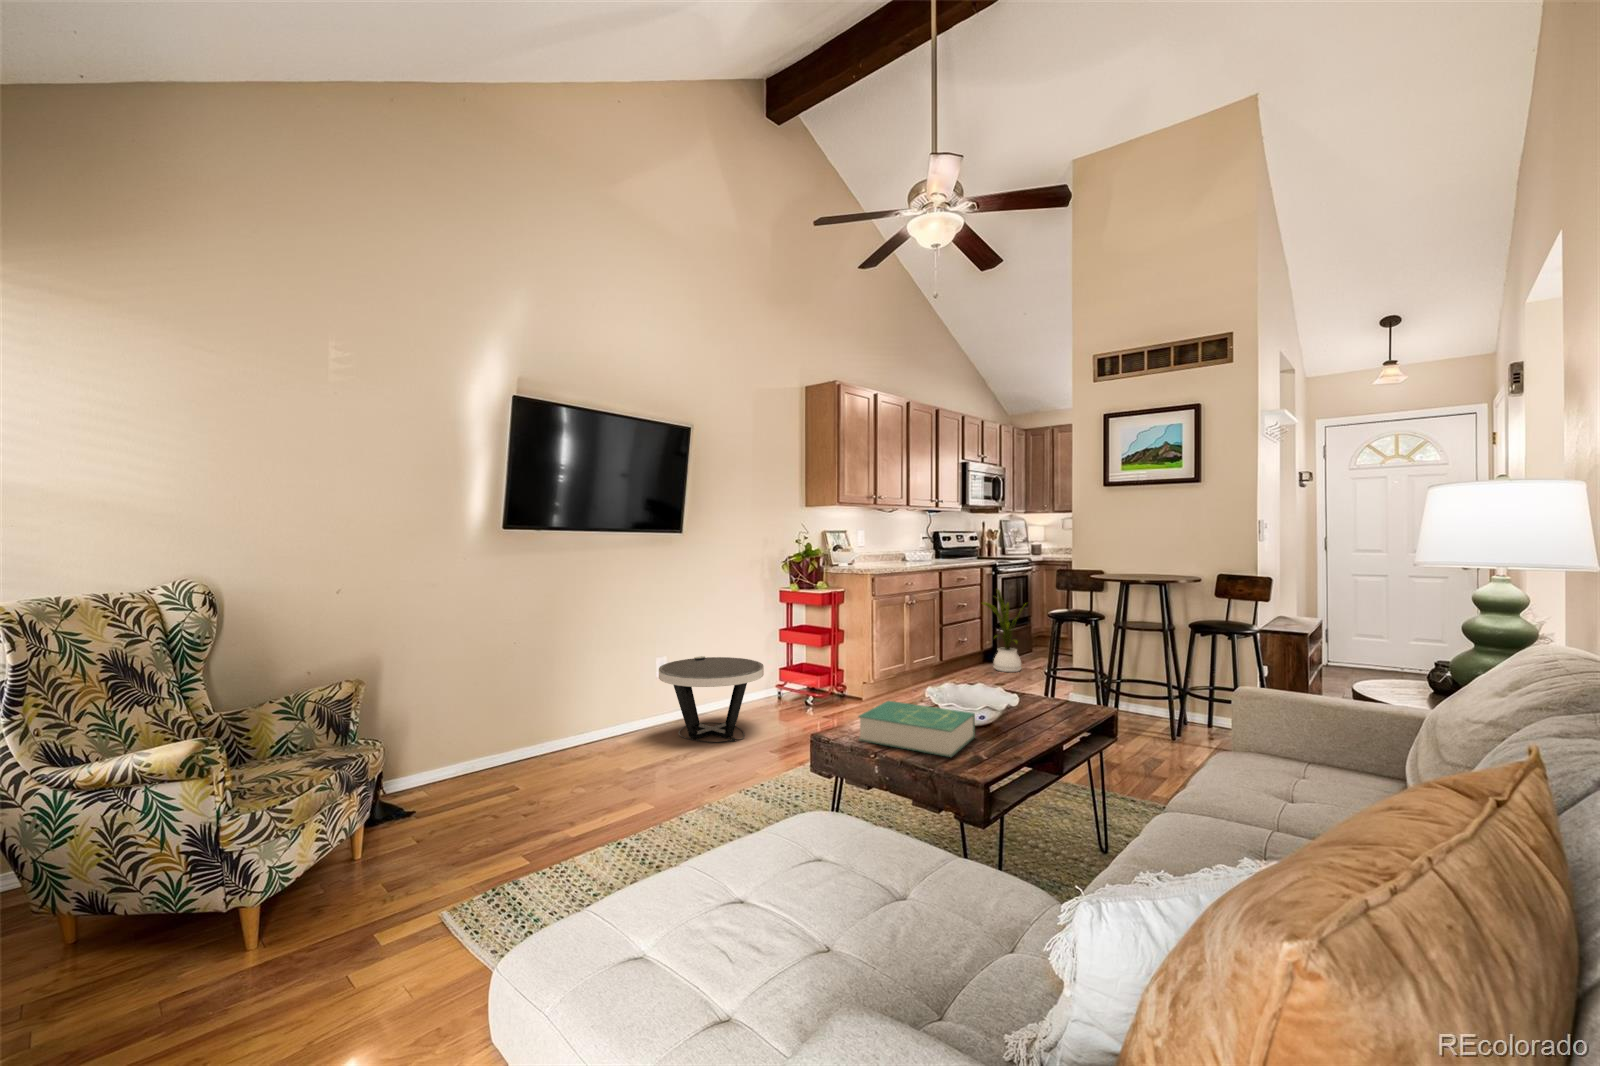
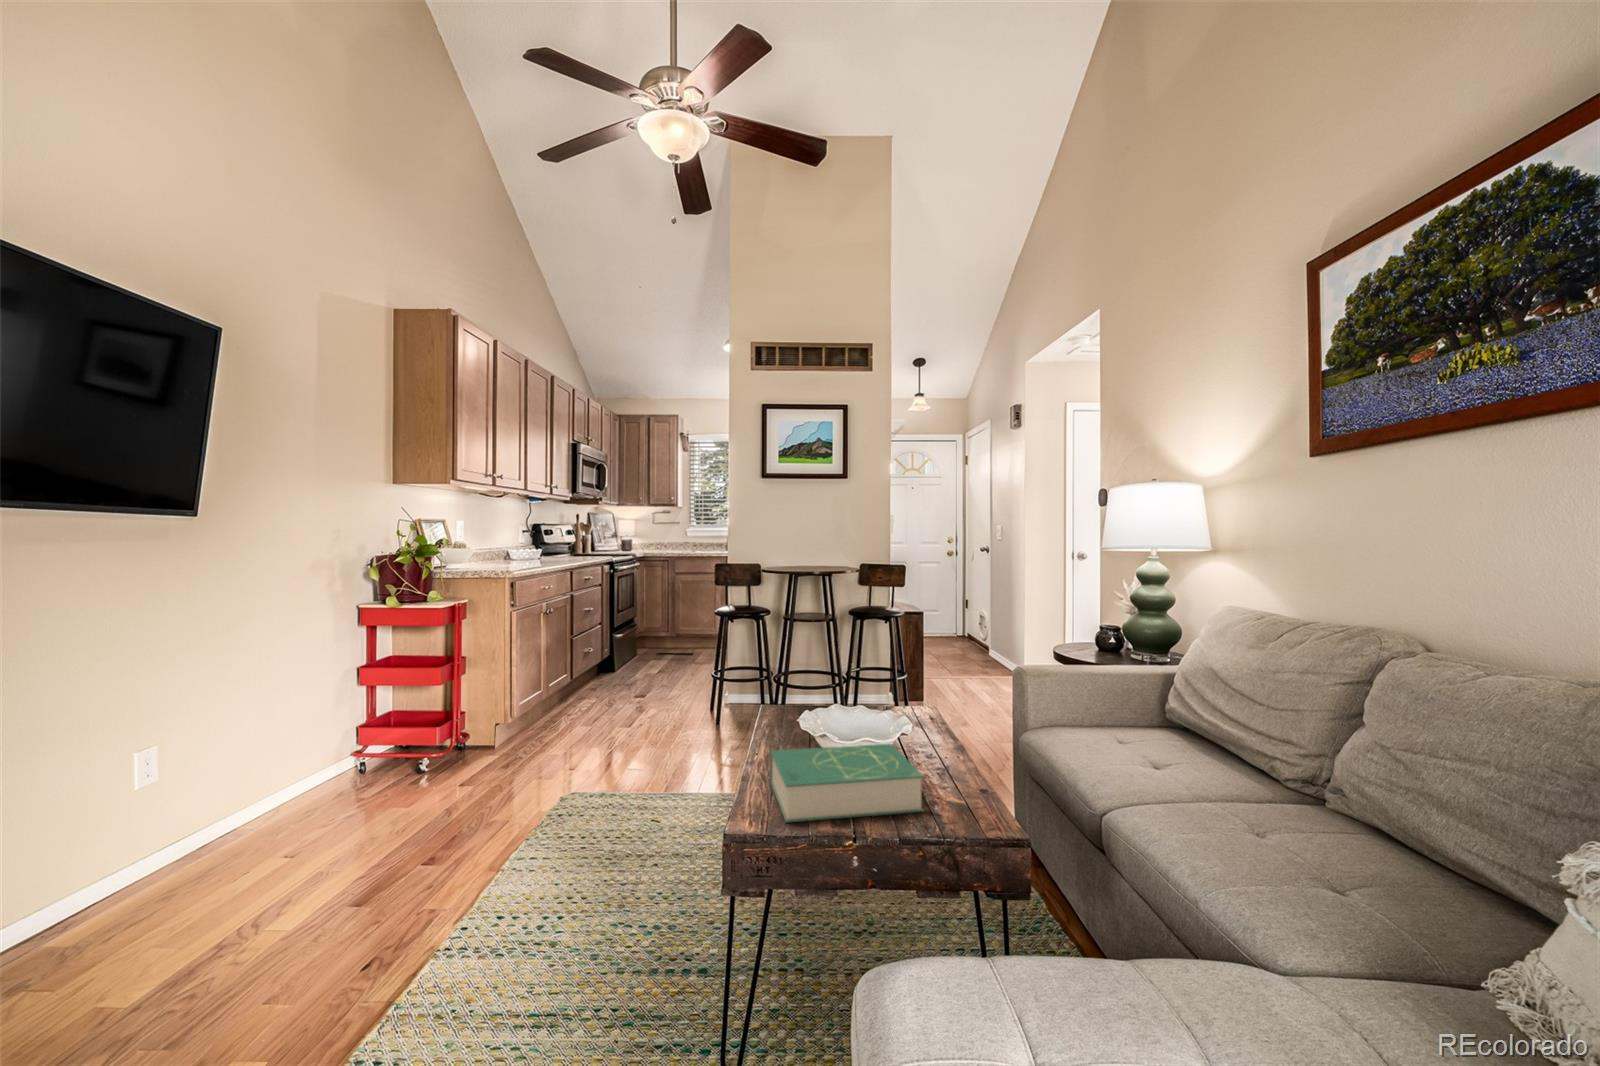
house plant: present [983,589,1021,672] -> none [608,588,656,682]
side table: present [659,656,764,743] -> none [145,724,381,894]

